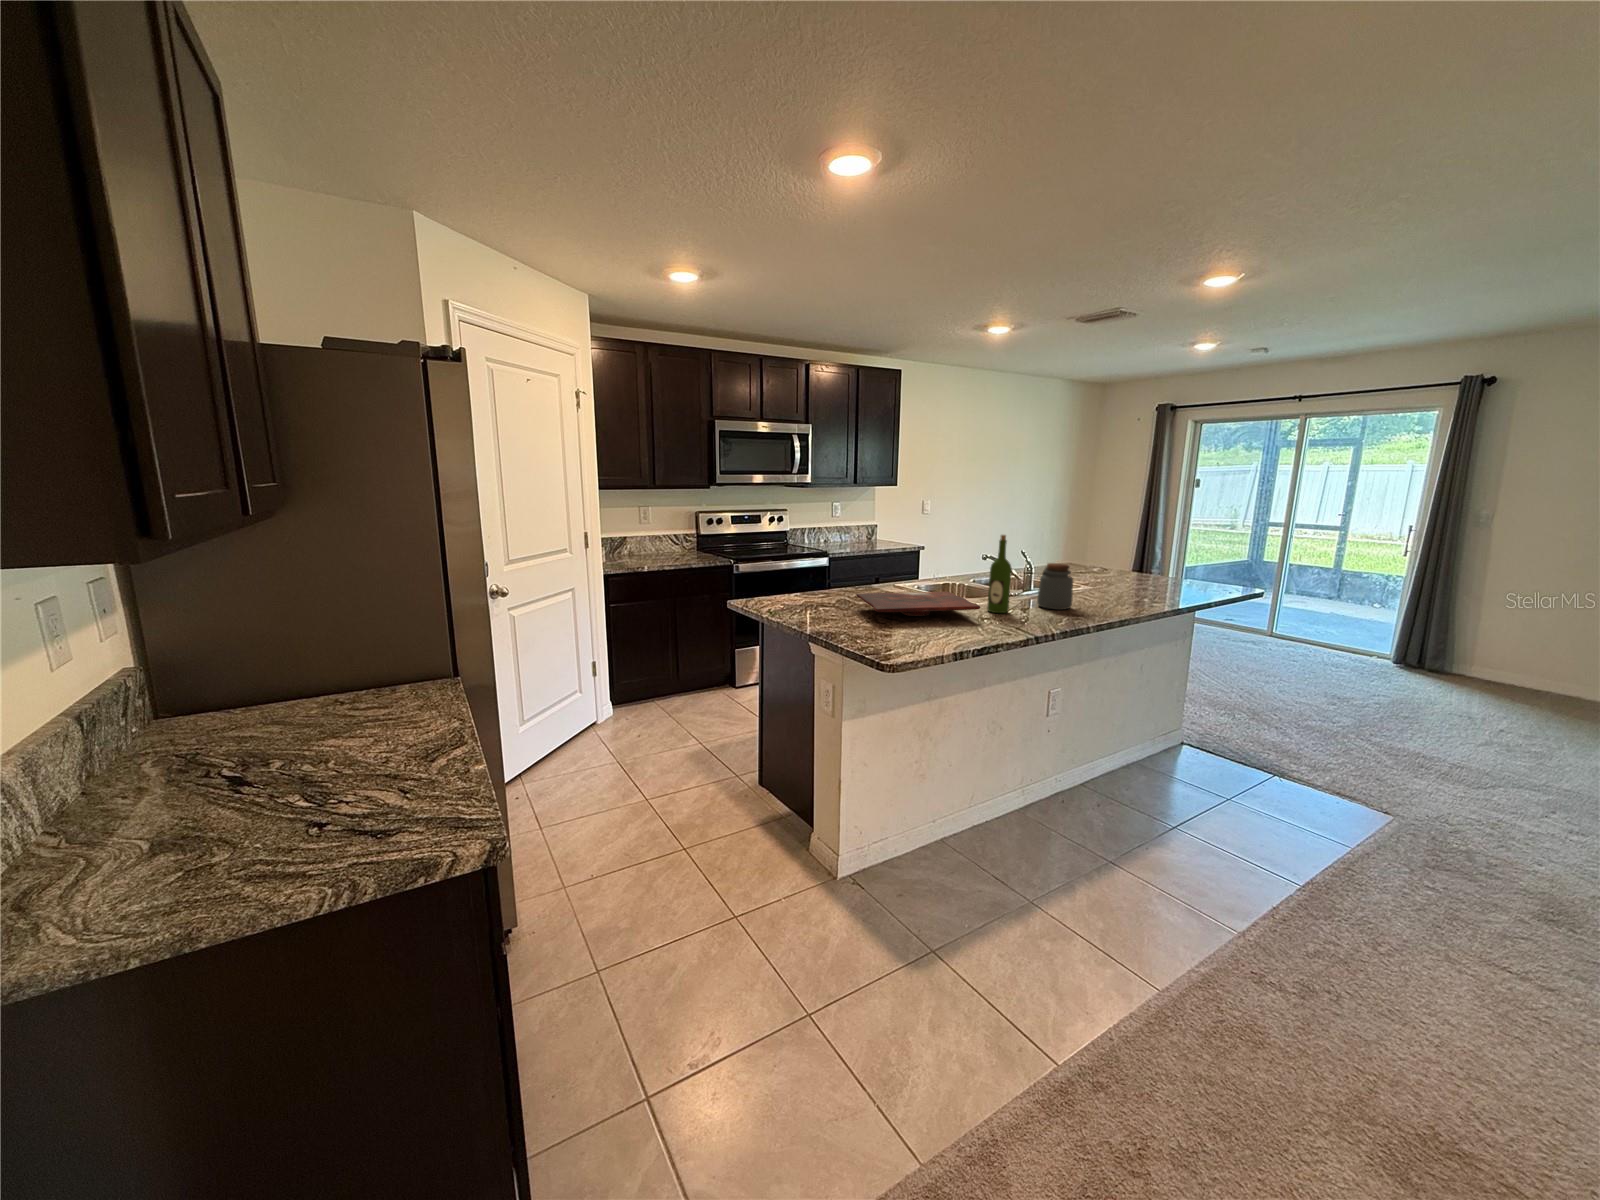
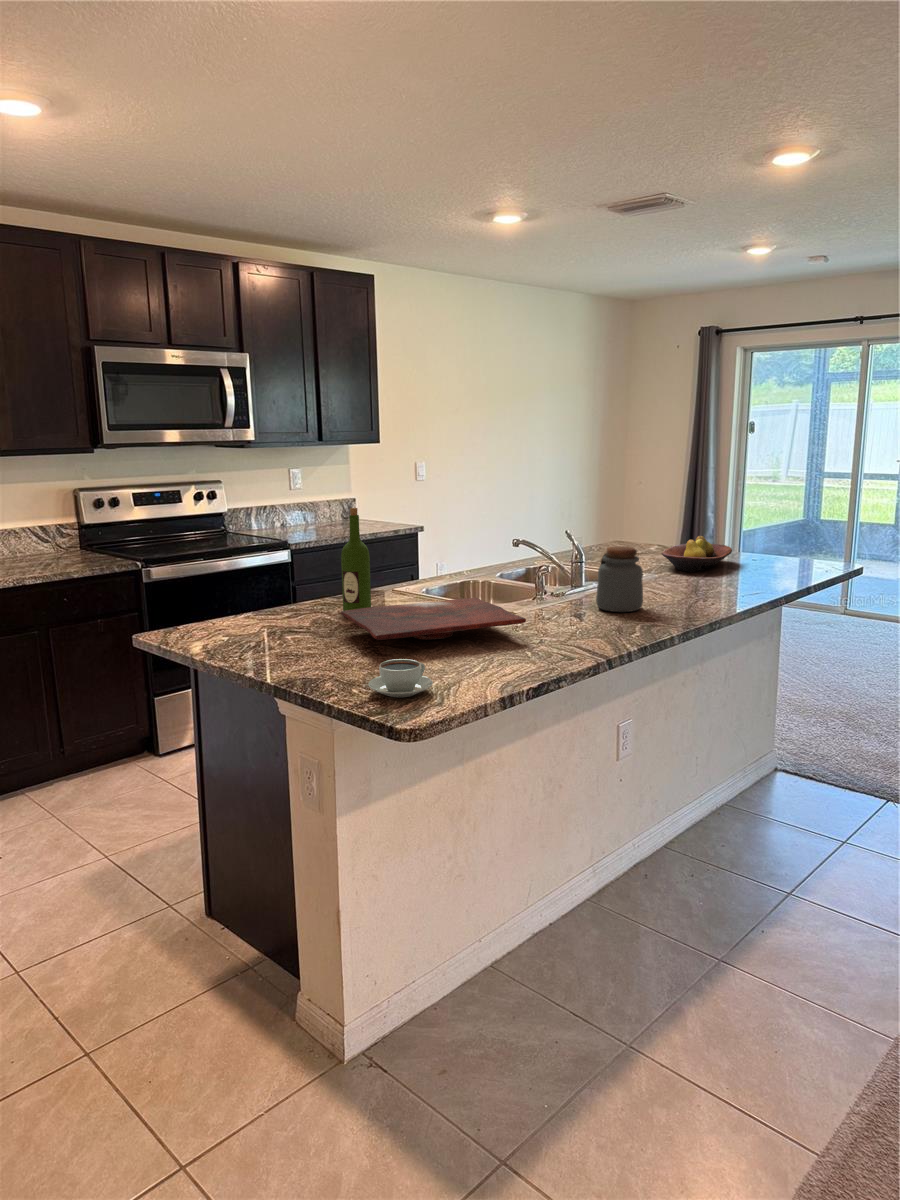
wine bottle: present [987,535,1012,613] -> present [341,508,371,611]
fruit bowl: none [1096,561,1155,587] -> present [662,536,732,572]
coffee cup: none [868,623,910,647] -> present [368,659,433,697]

